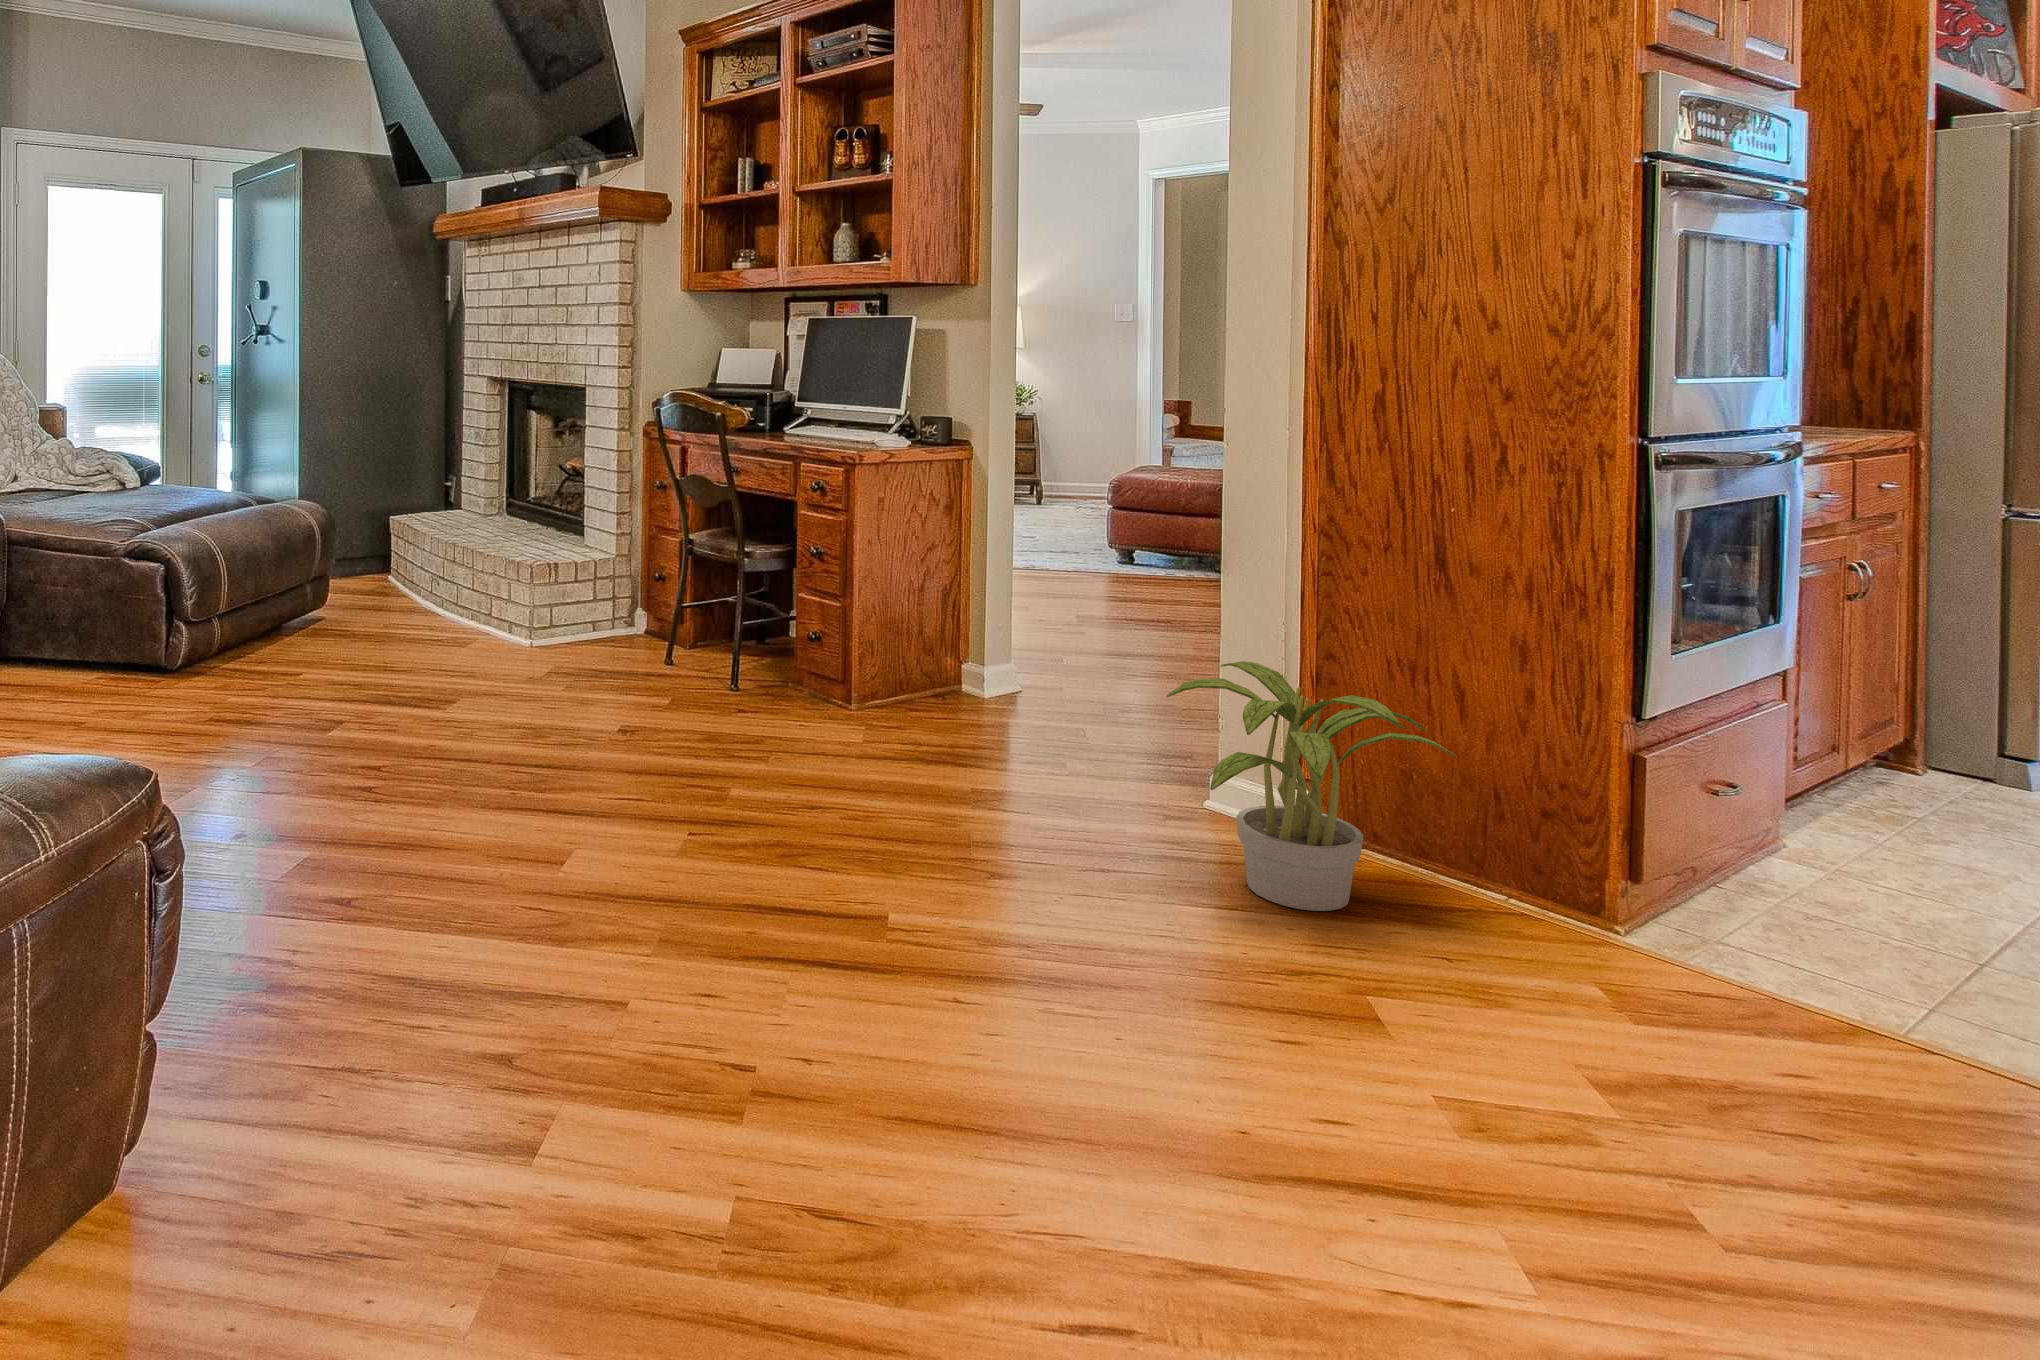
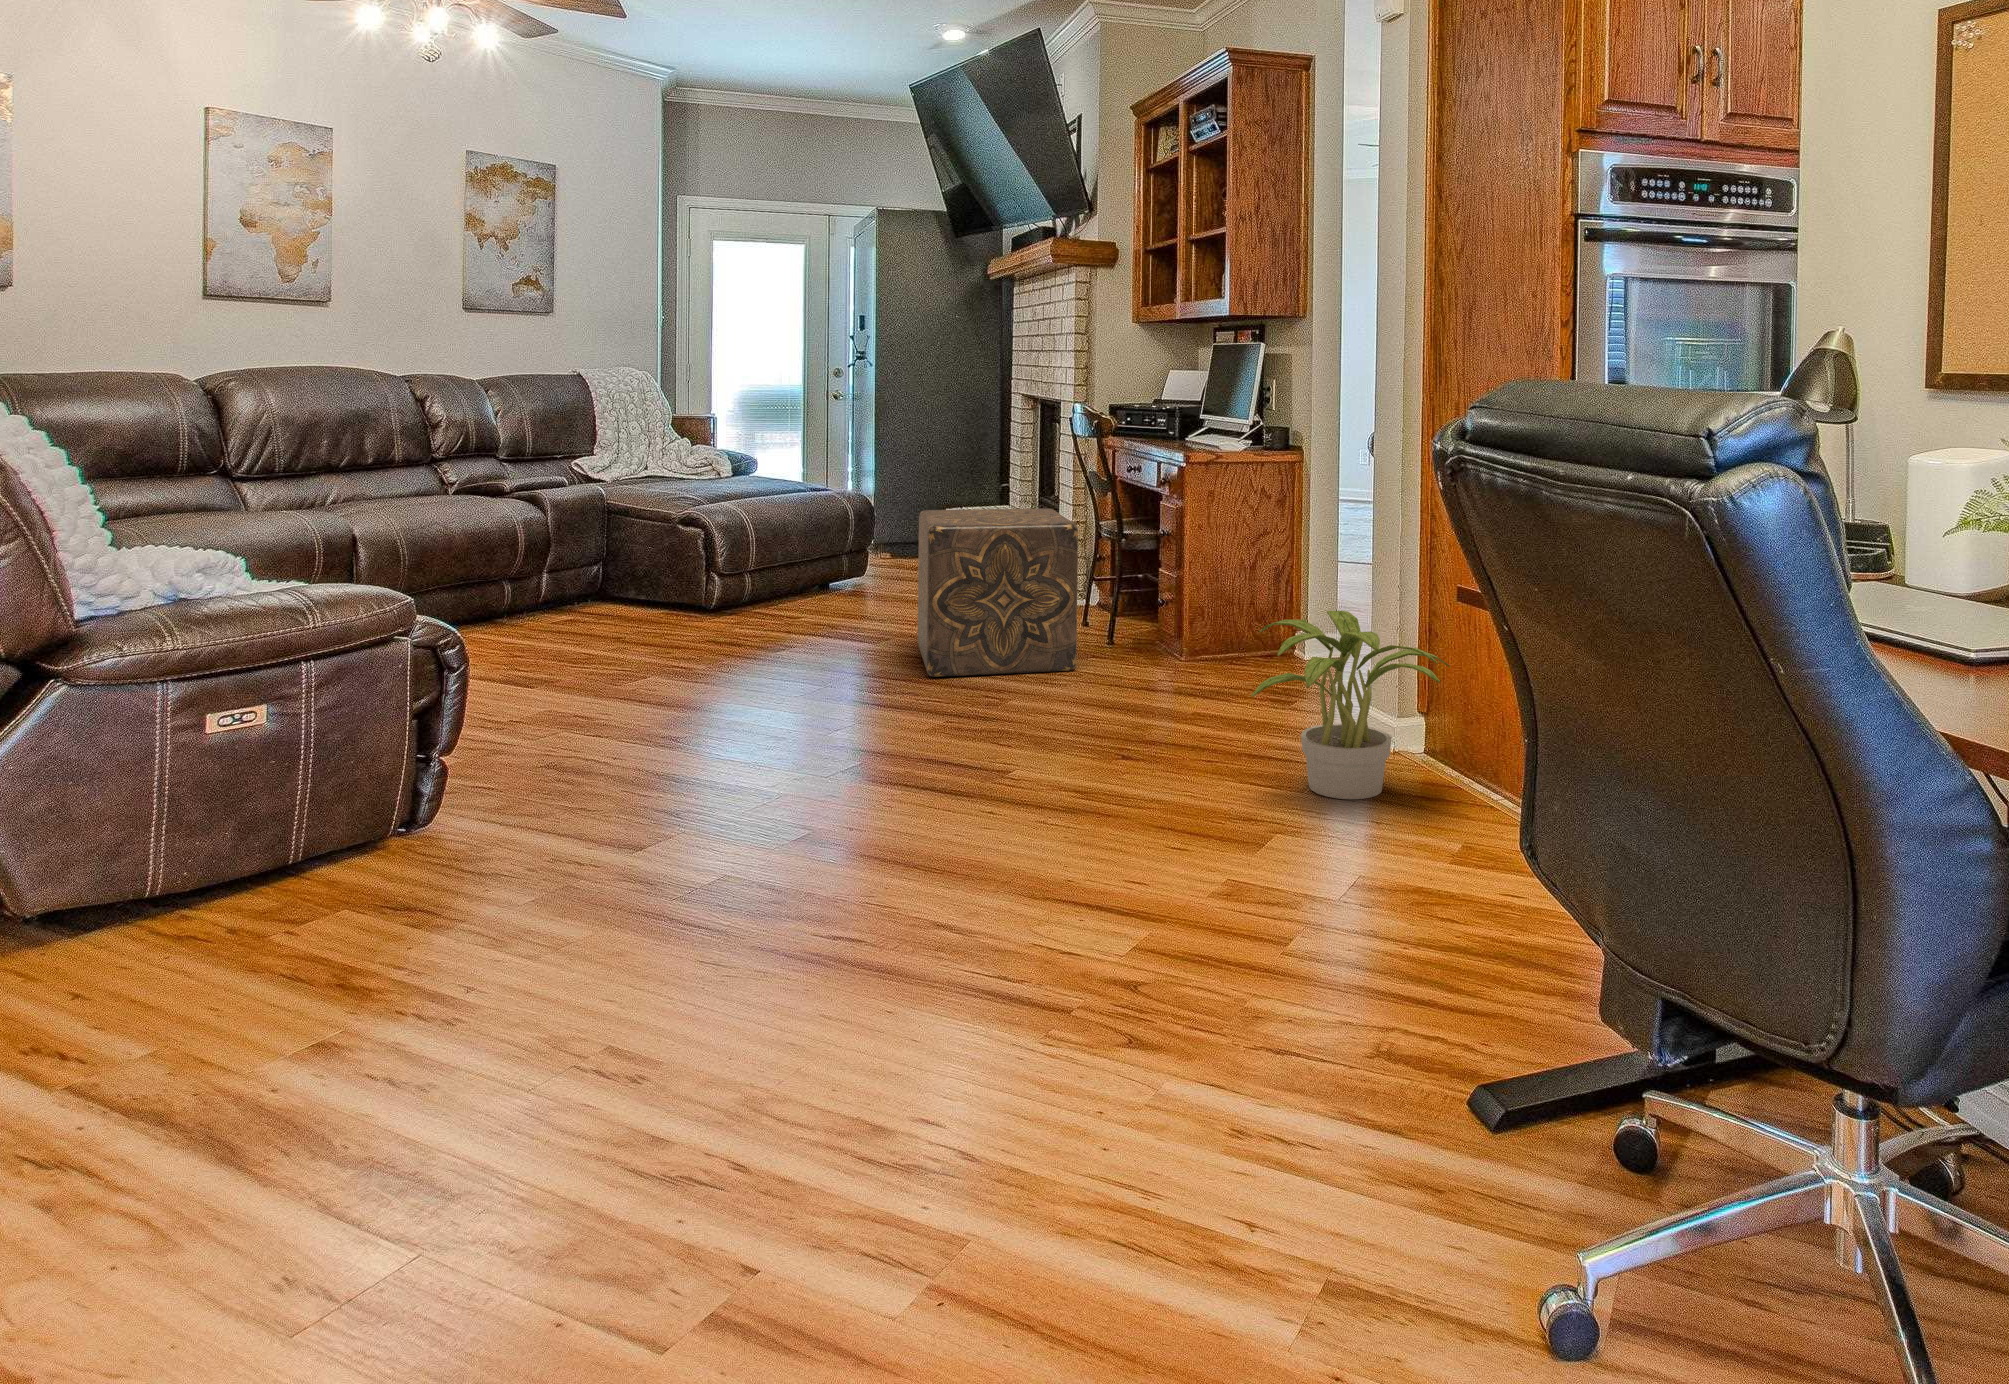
ottoman: none [506,524,744,754] -> present [918,508,1078,677]

